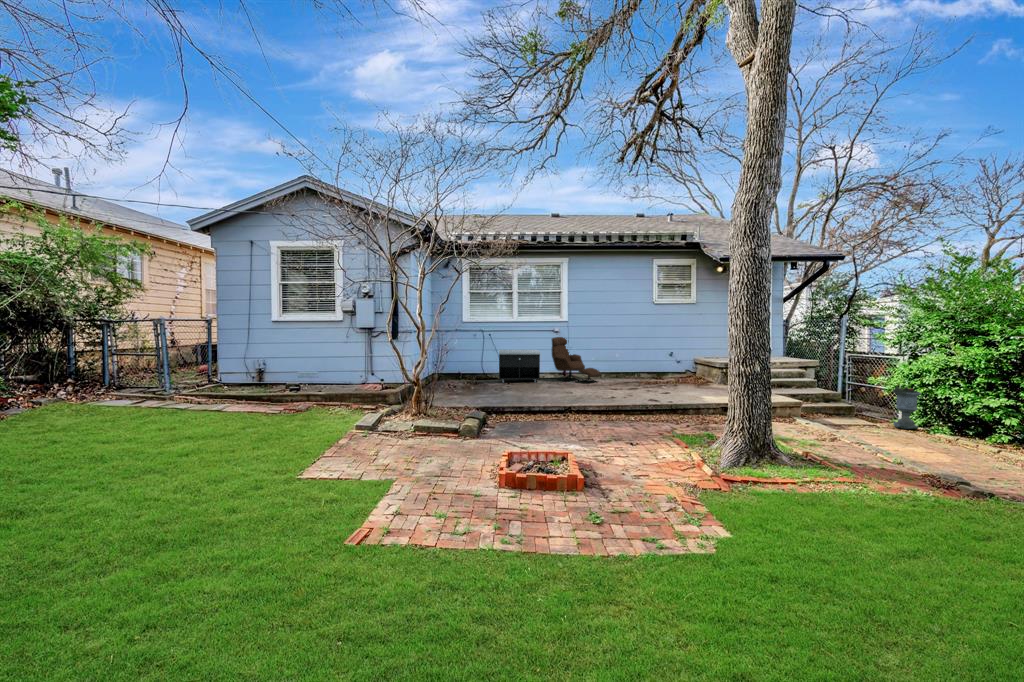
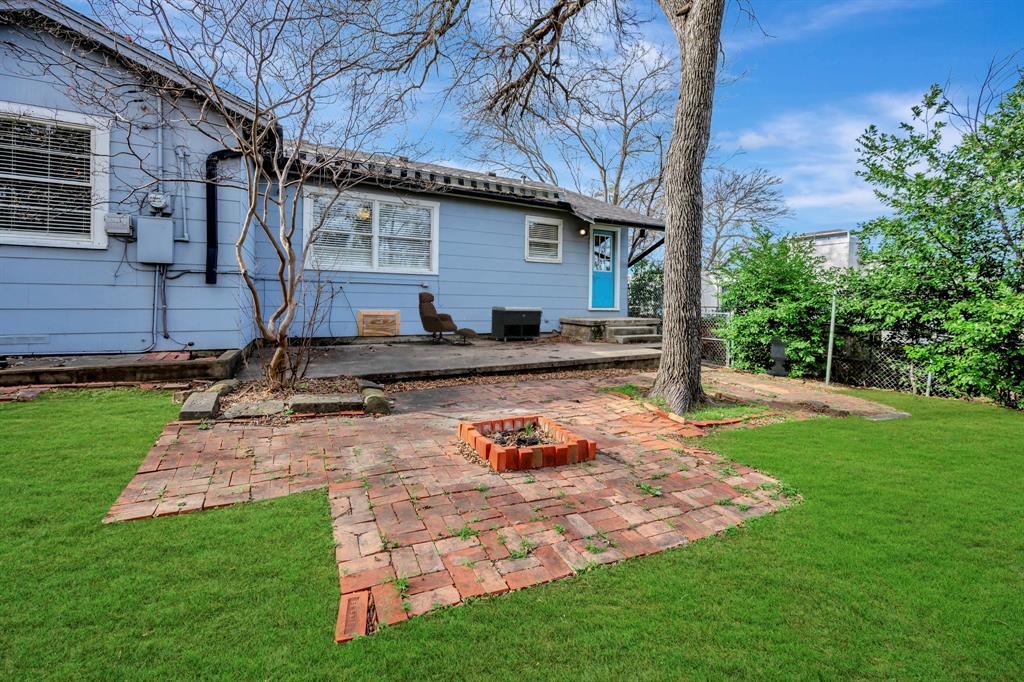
storage bench: present [499,350,540,382] -> present [491,306,542,341]

